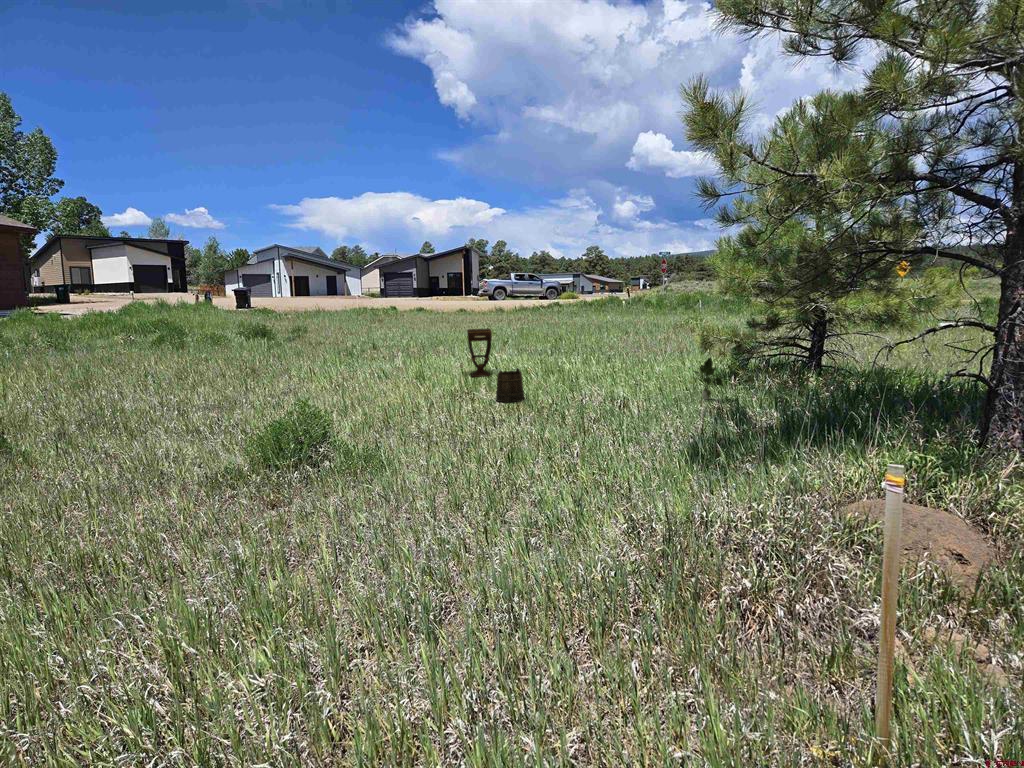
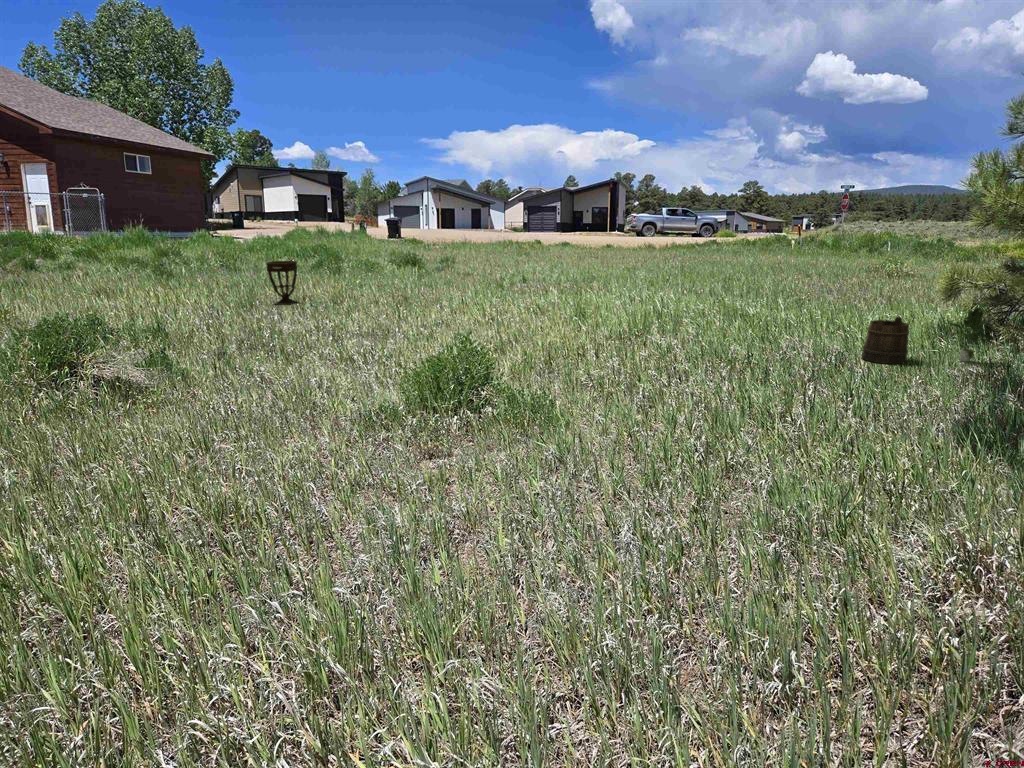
side table: present [467,329,492,377] -> present [266,261,298,305]
bucket: present [496,368,524,402] -> present [862,317,909,364]

